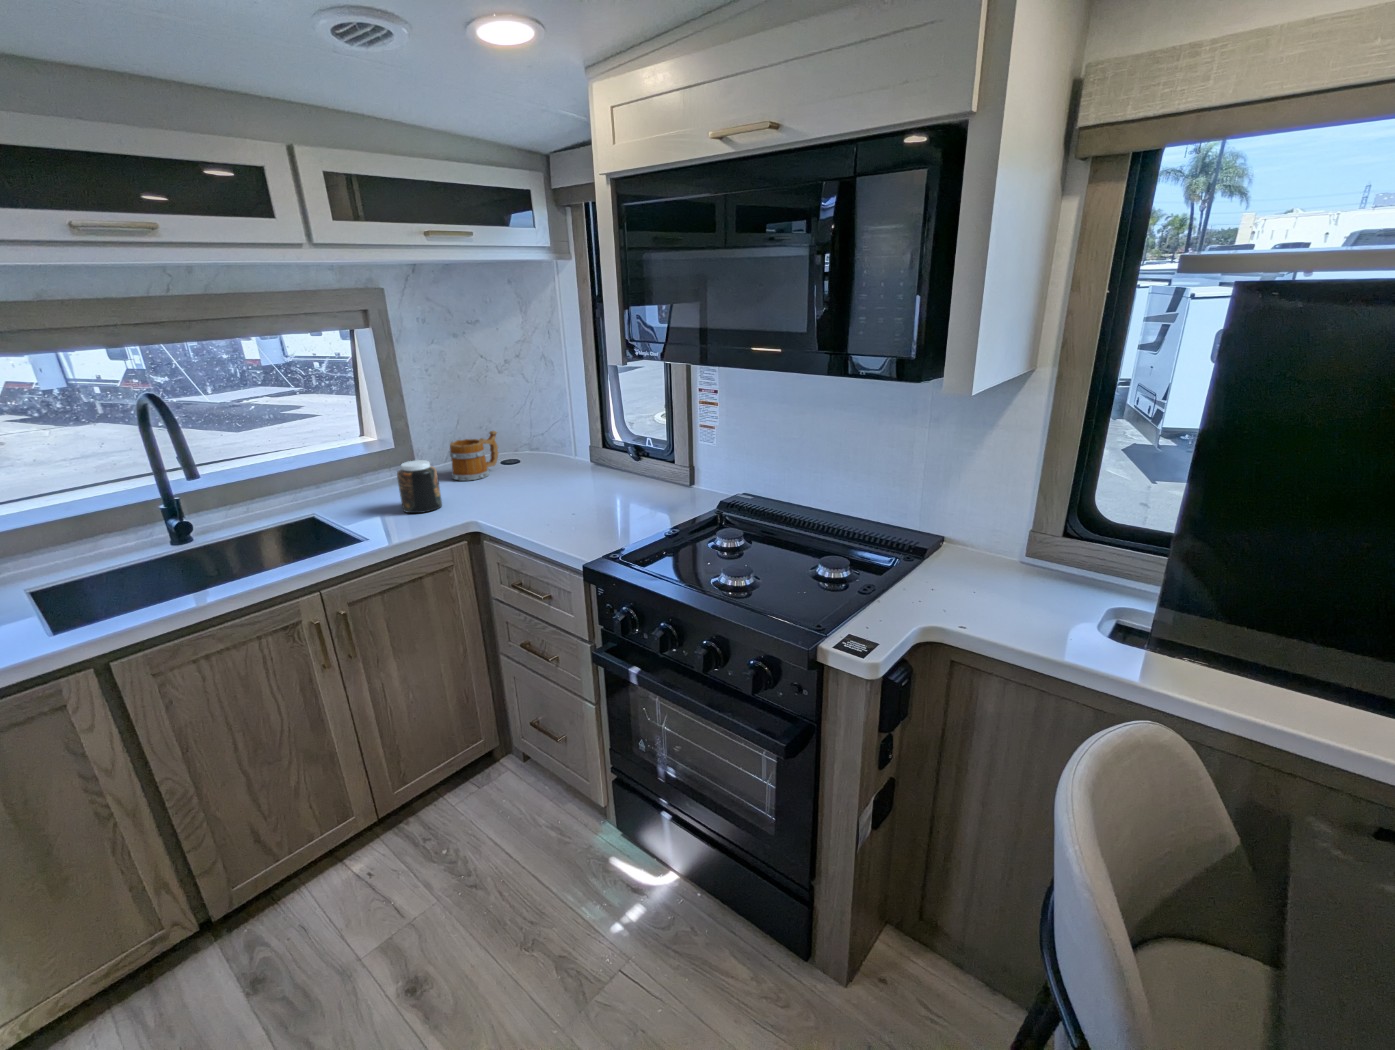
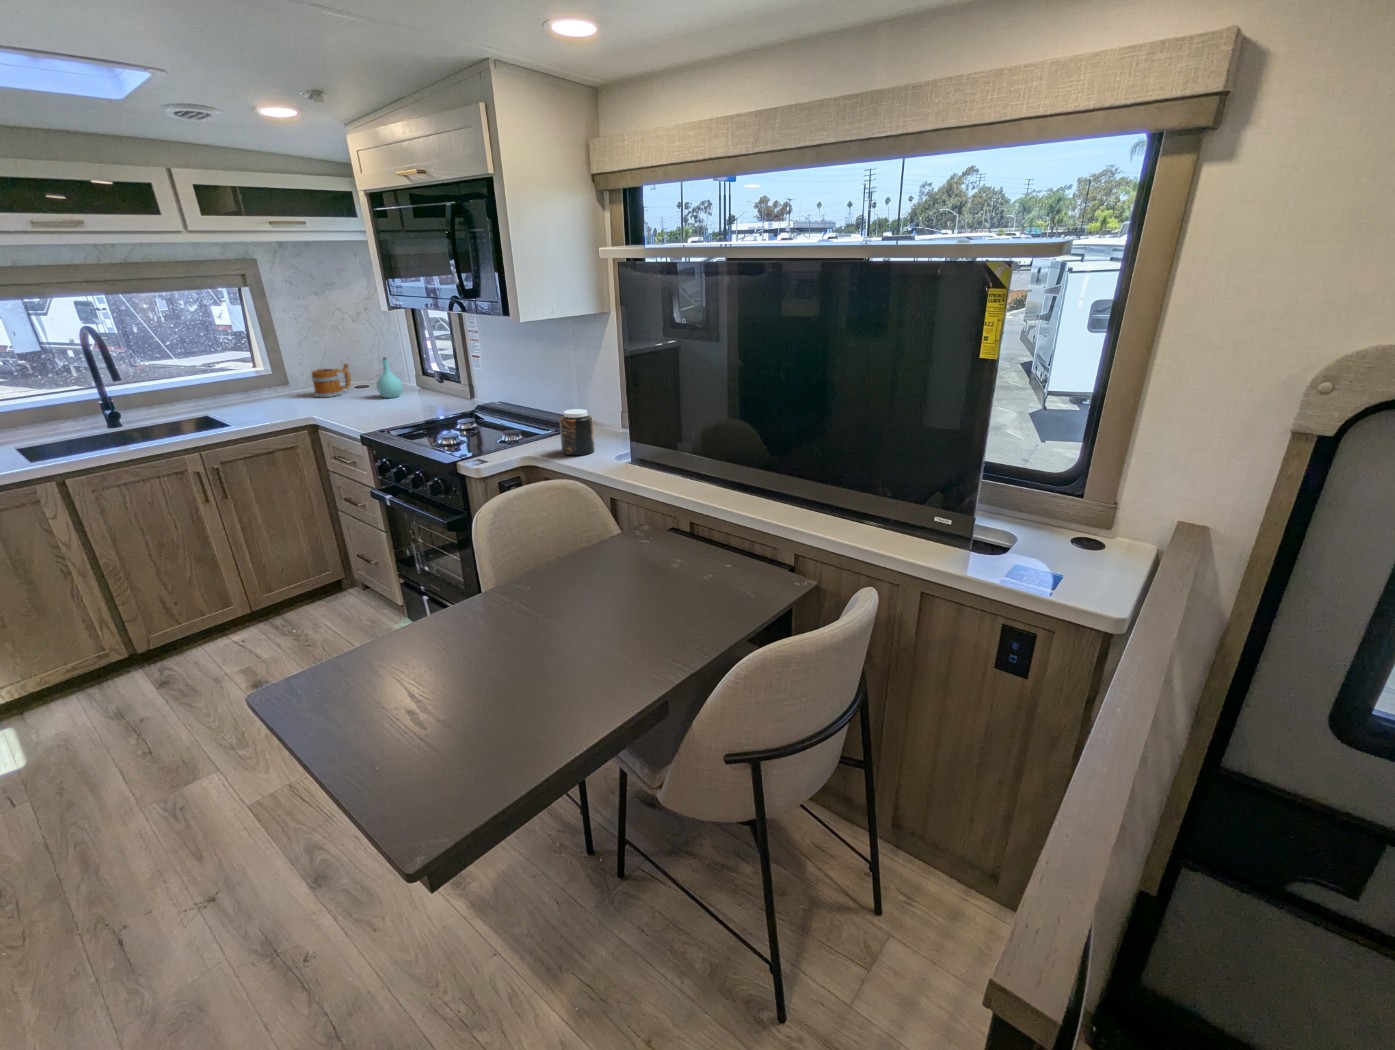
bottle: none [545,424,579,482] -> present [377,357,403,398]
jar: present [397,460,442,513] -> present [560,409,595,455]

